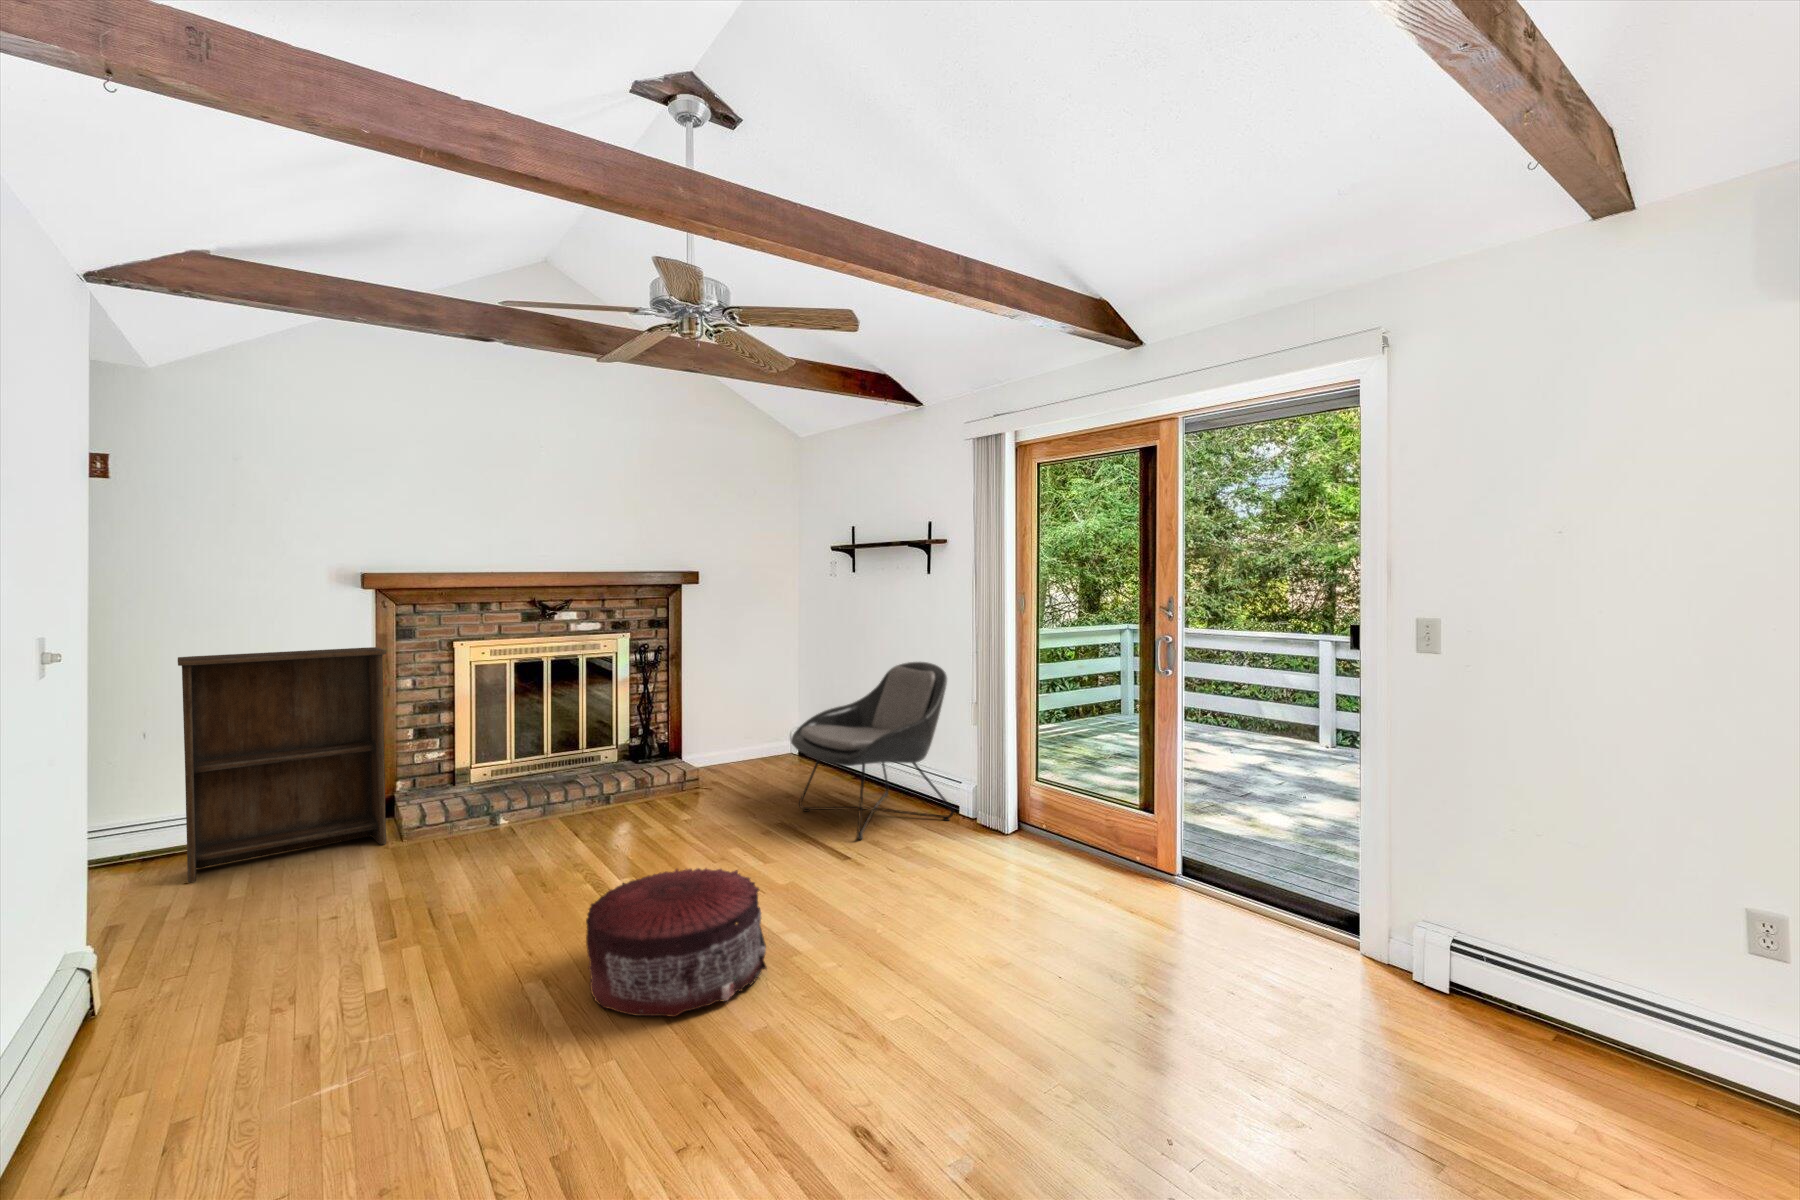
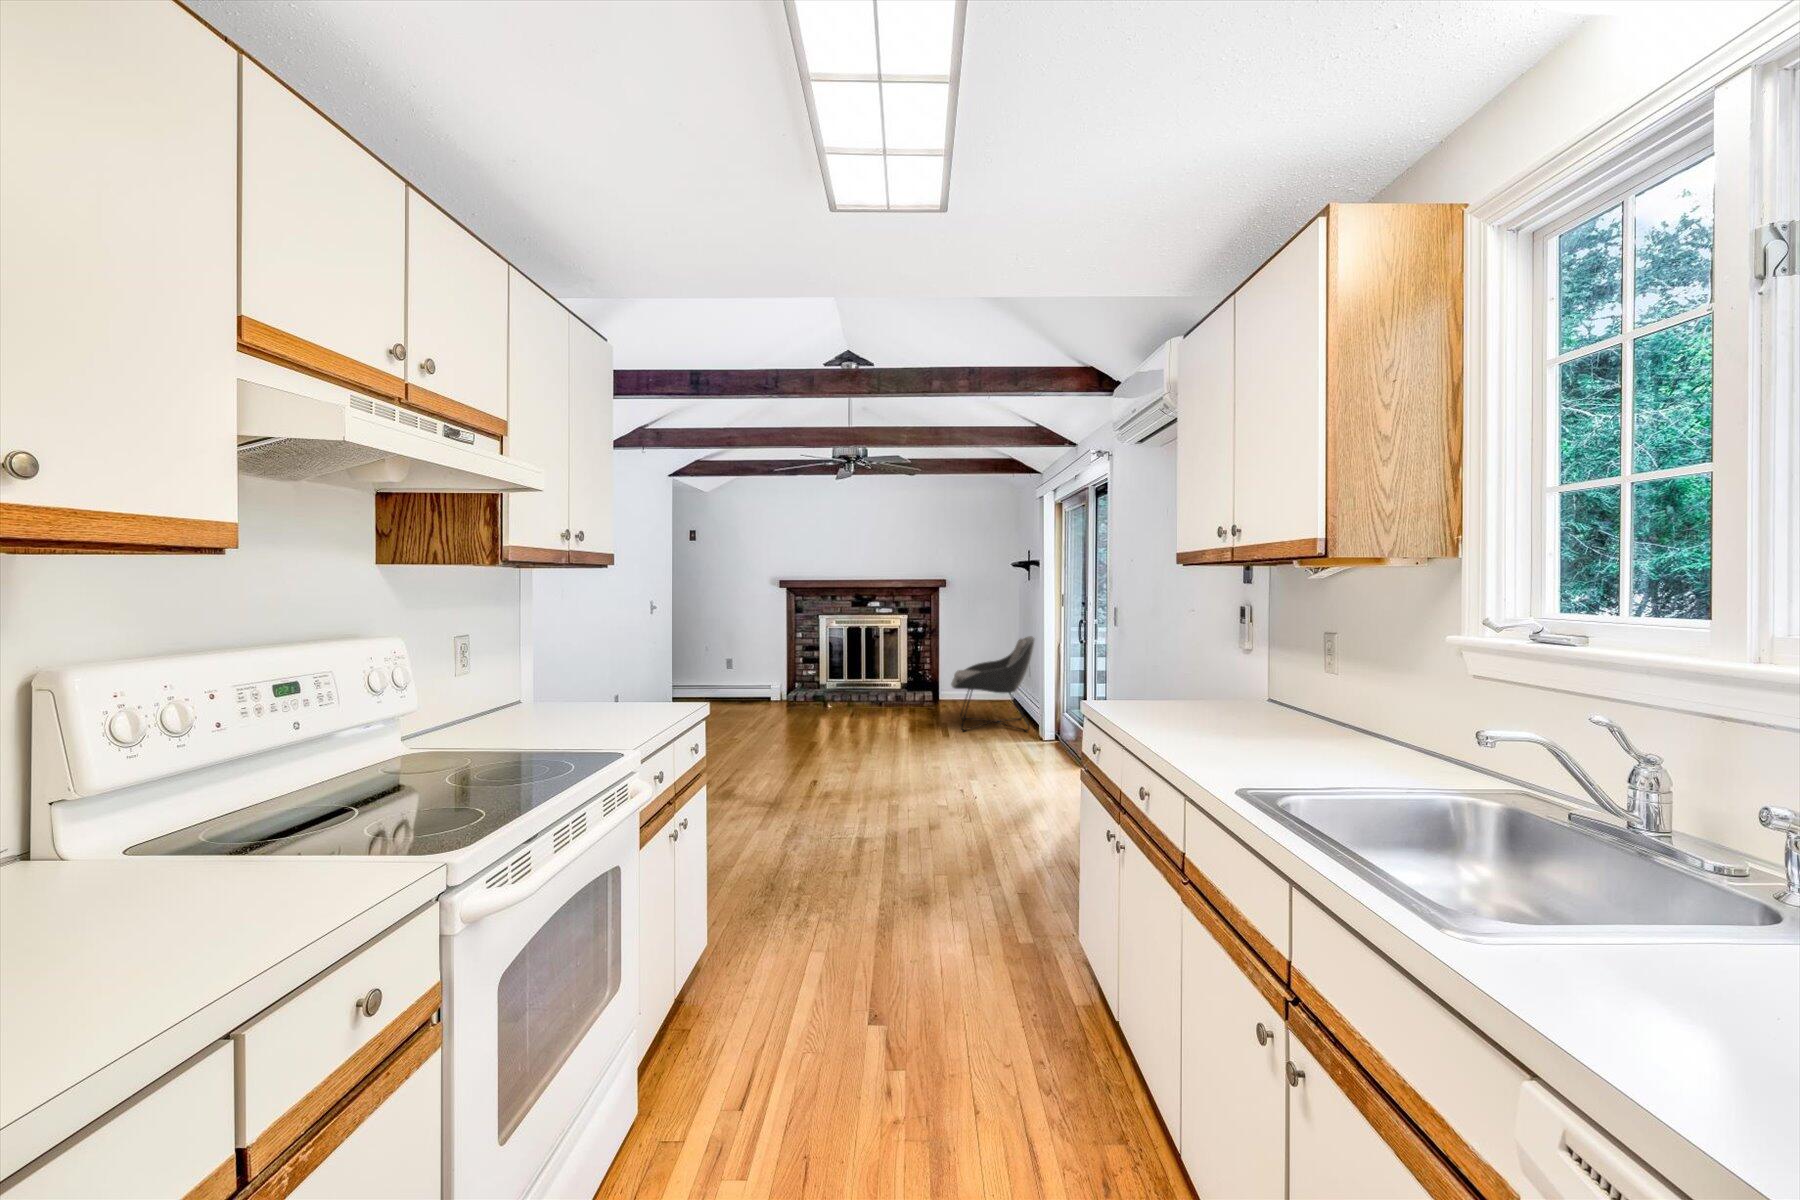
bookshelf: present [178,647,386,882] -> none [709,617,783,708]
pouf: present [586,868,767,1017] -> none [778,712,848,758]

